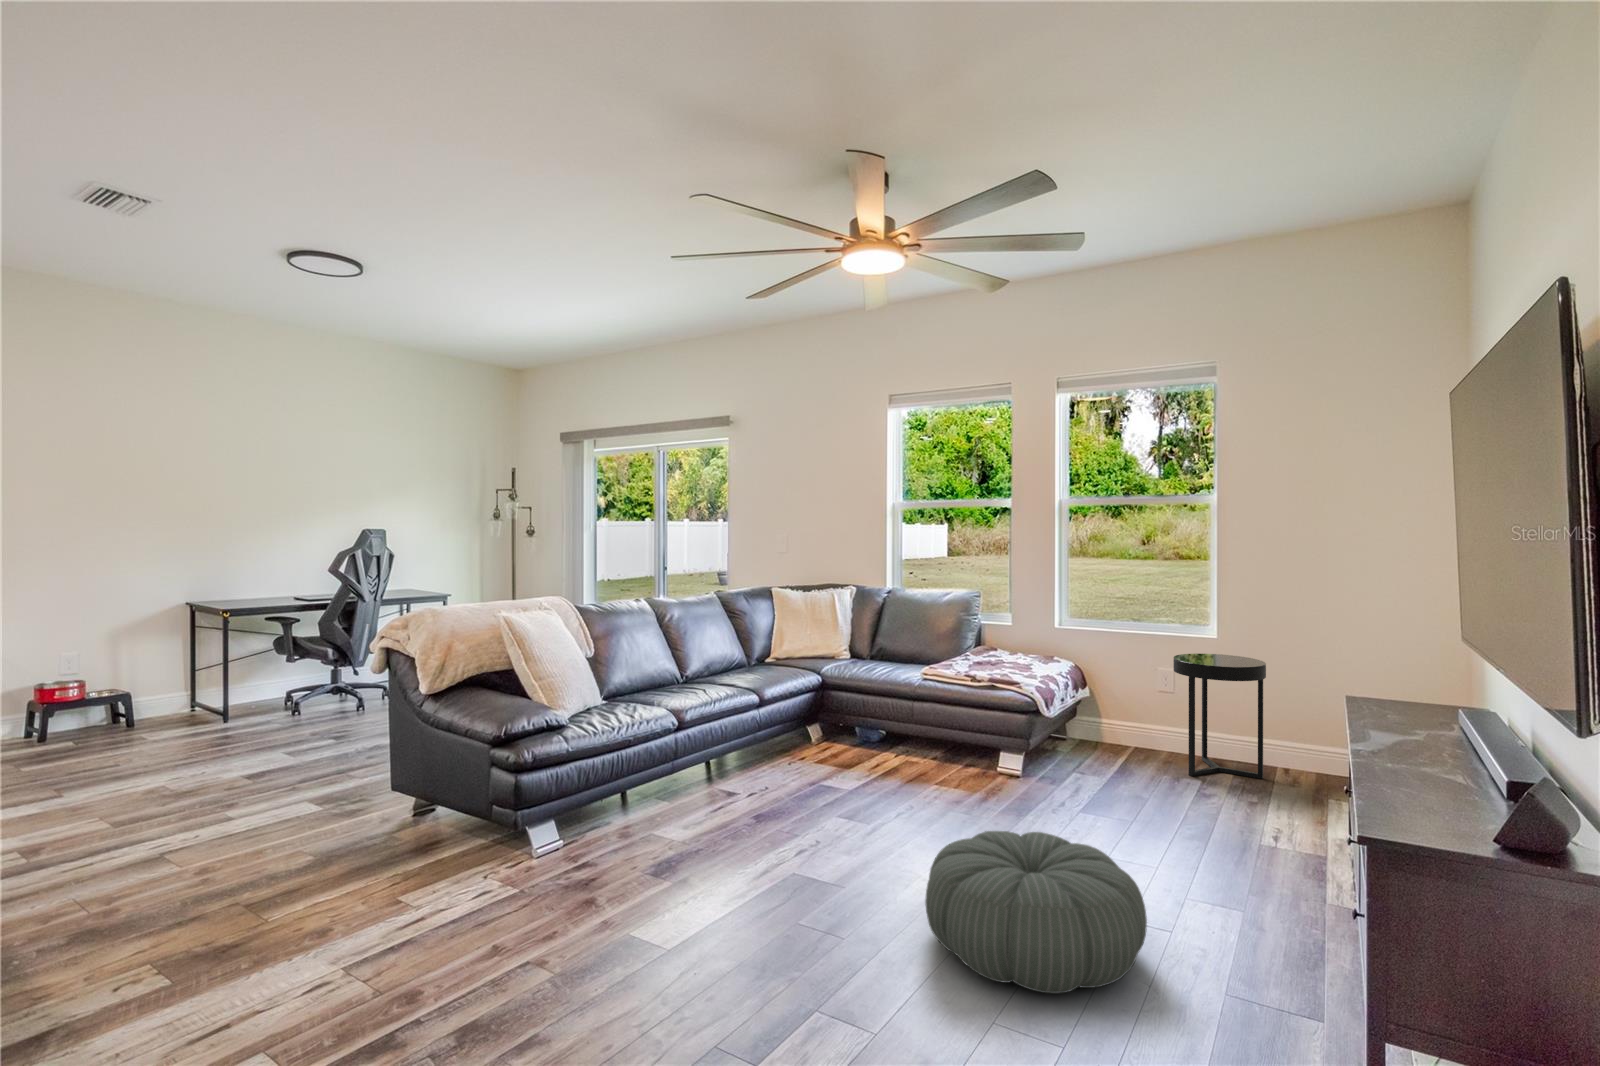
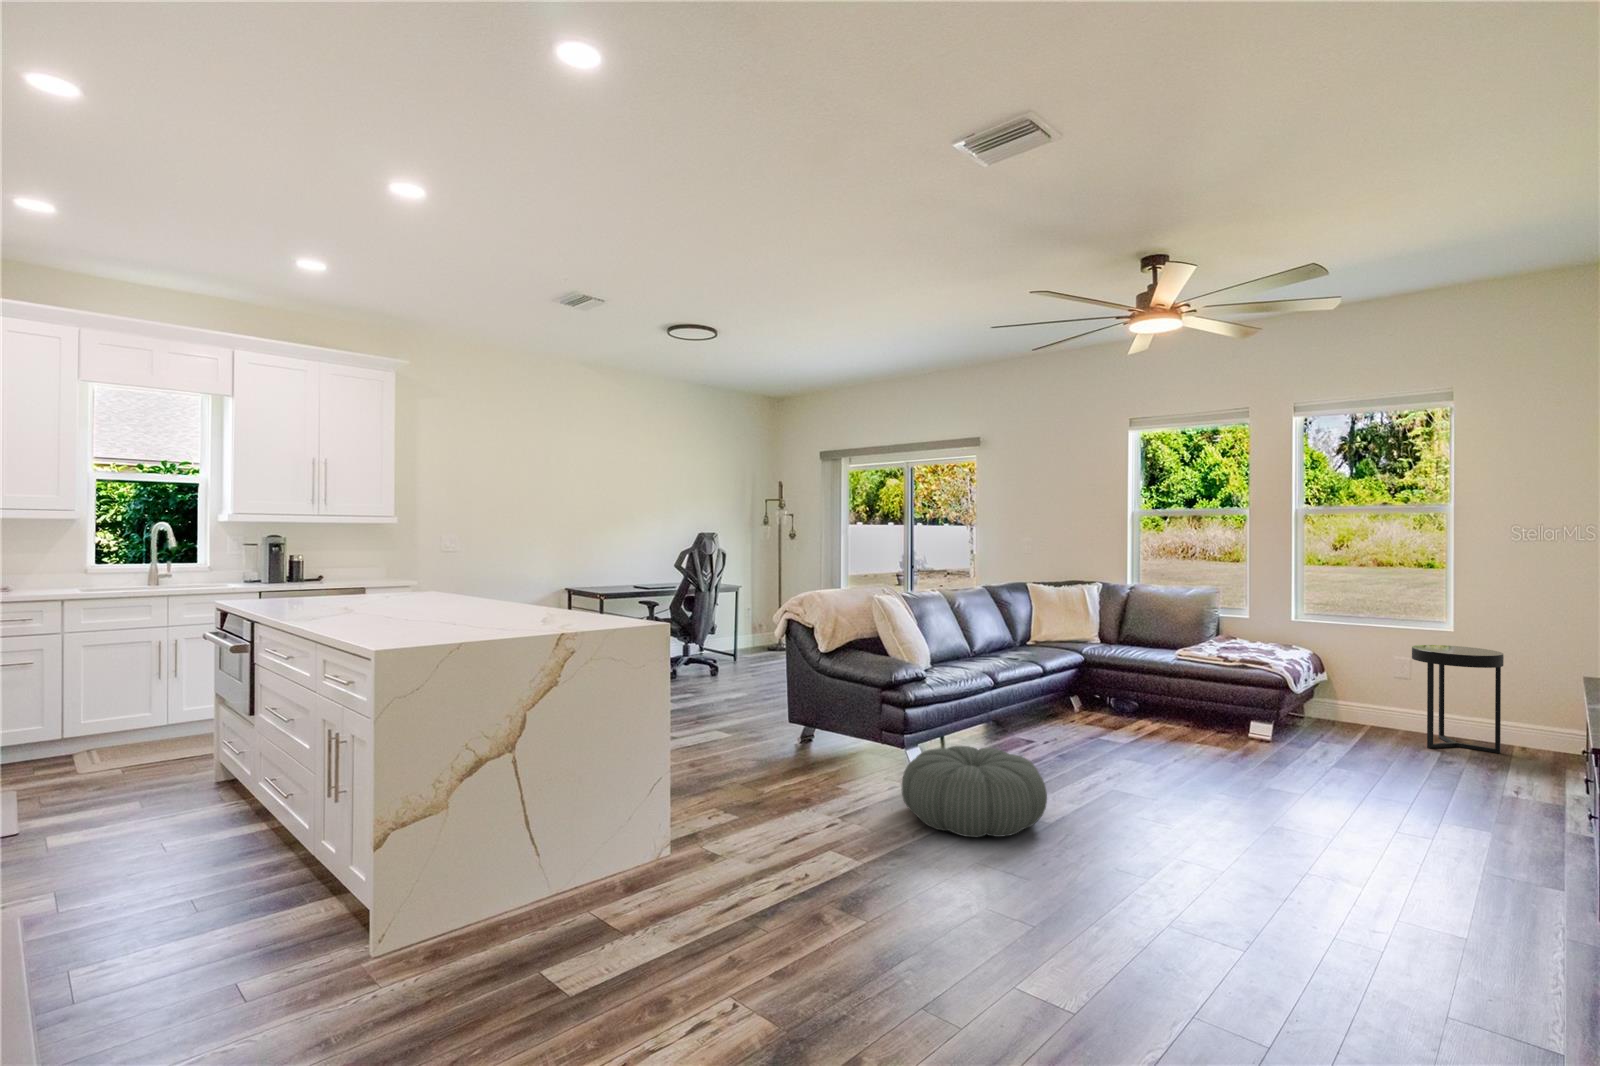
pouf: present [925,831,1147,993] -> present [901,746,1047,837]

